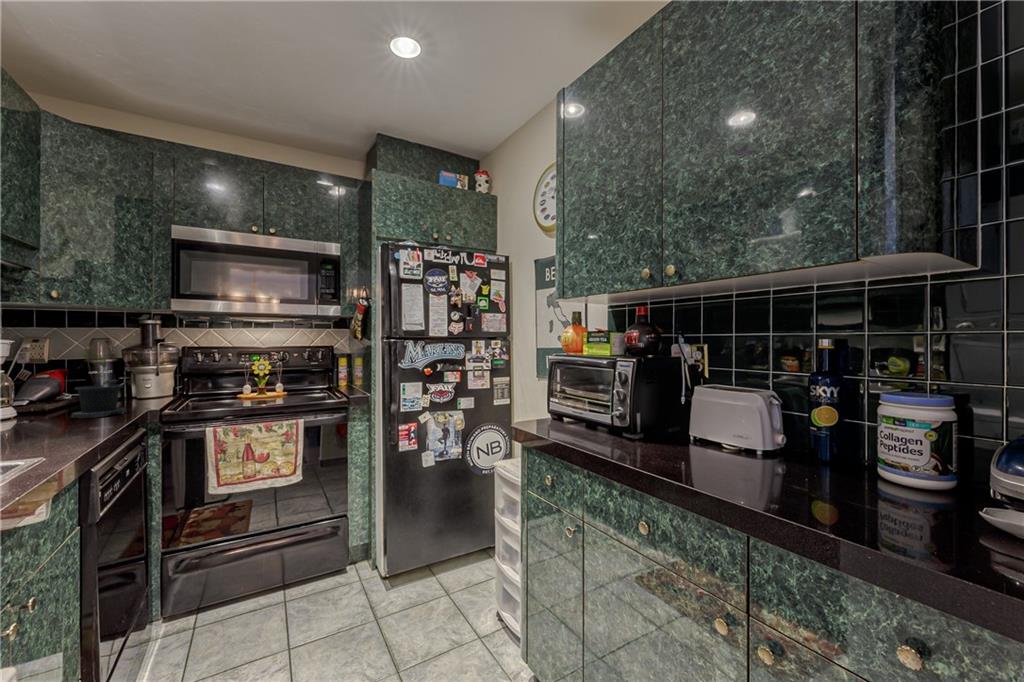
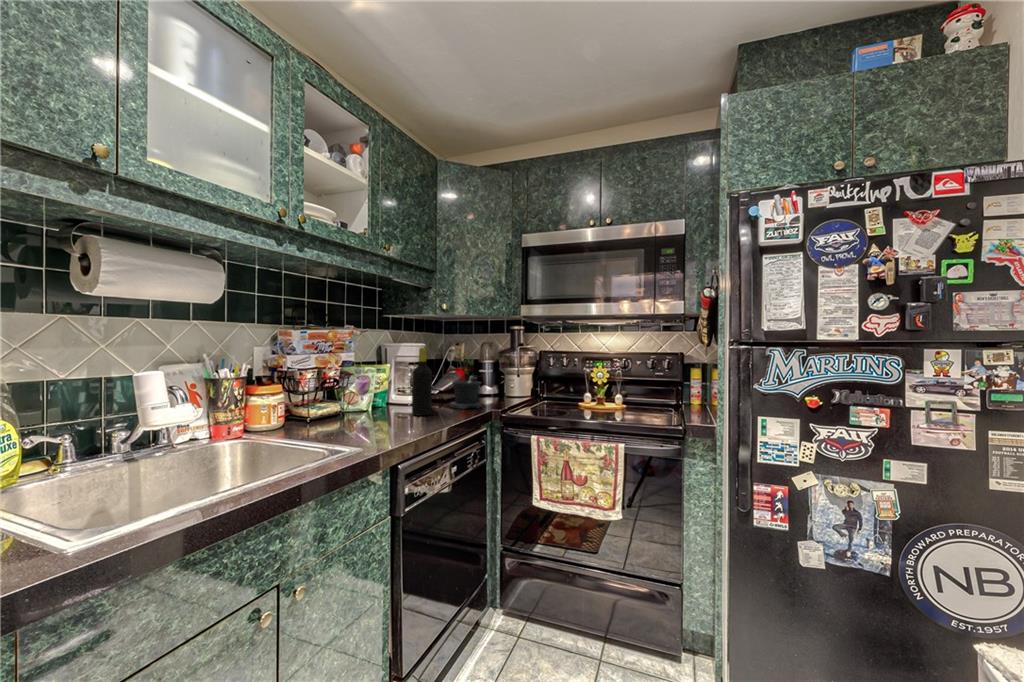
bottle: none [30,349,66,432] -> present [412,348,432,416]

